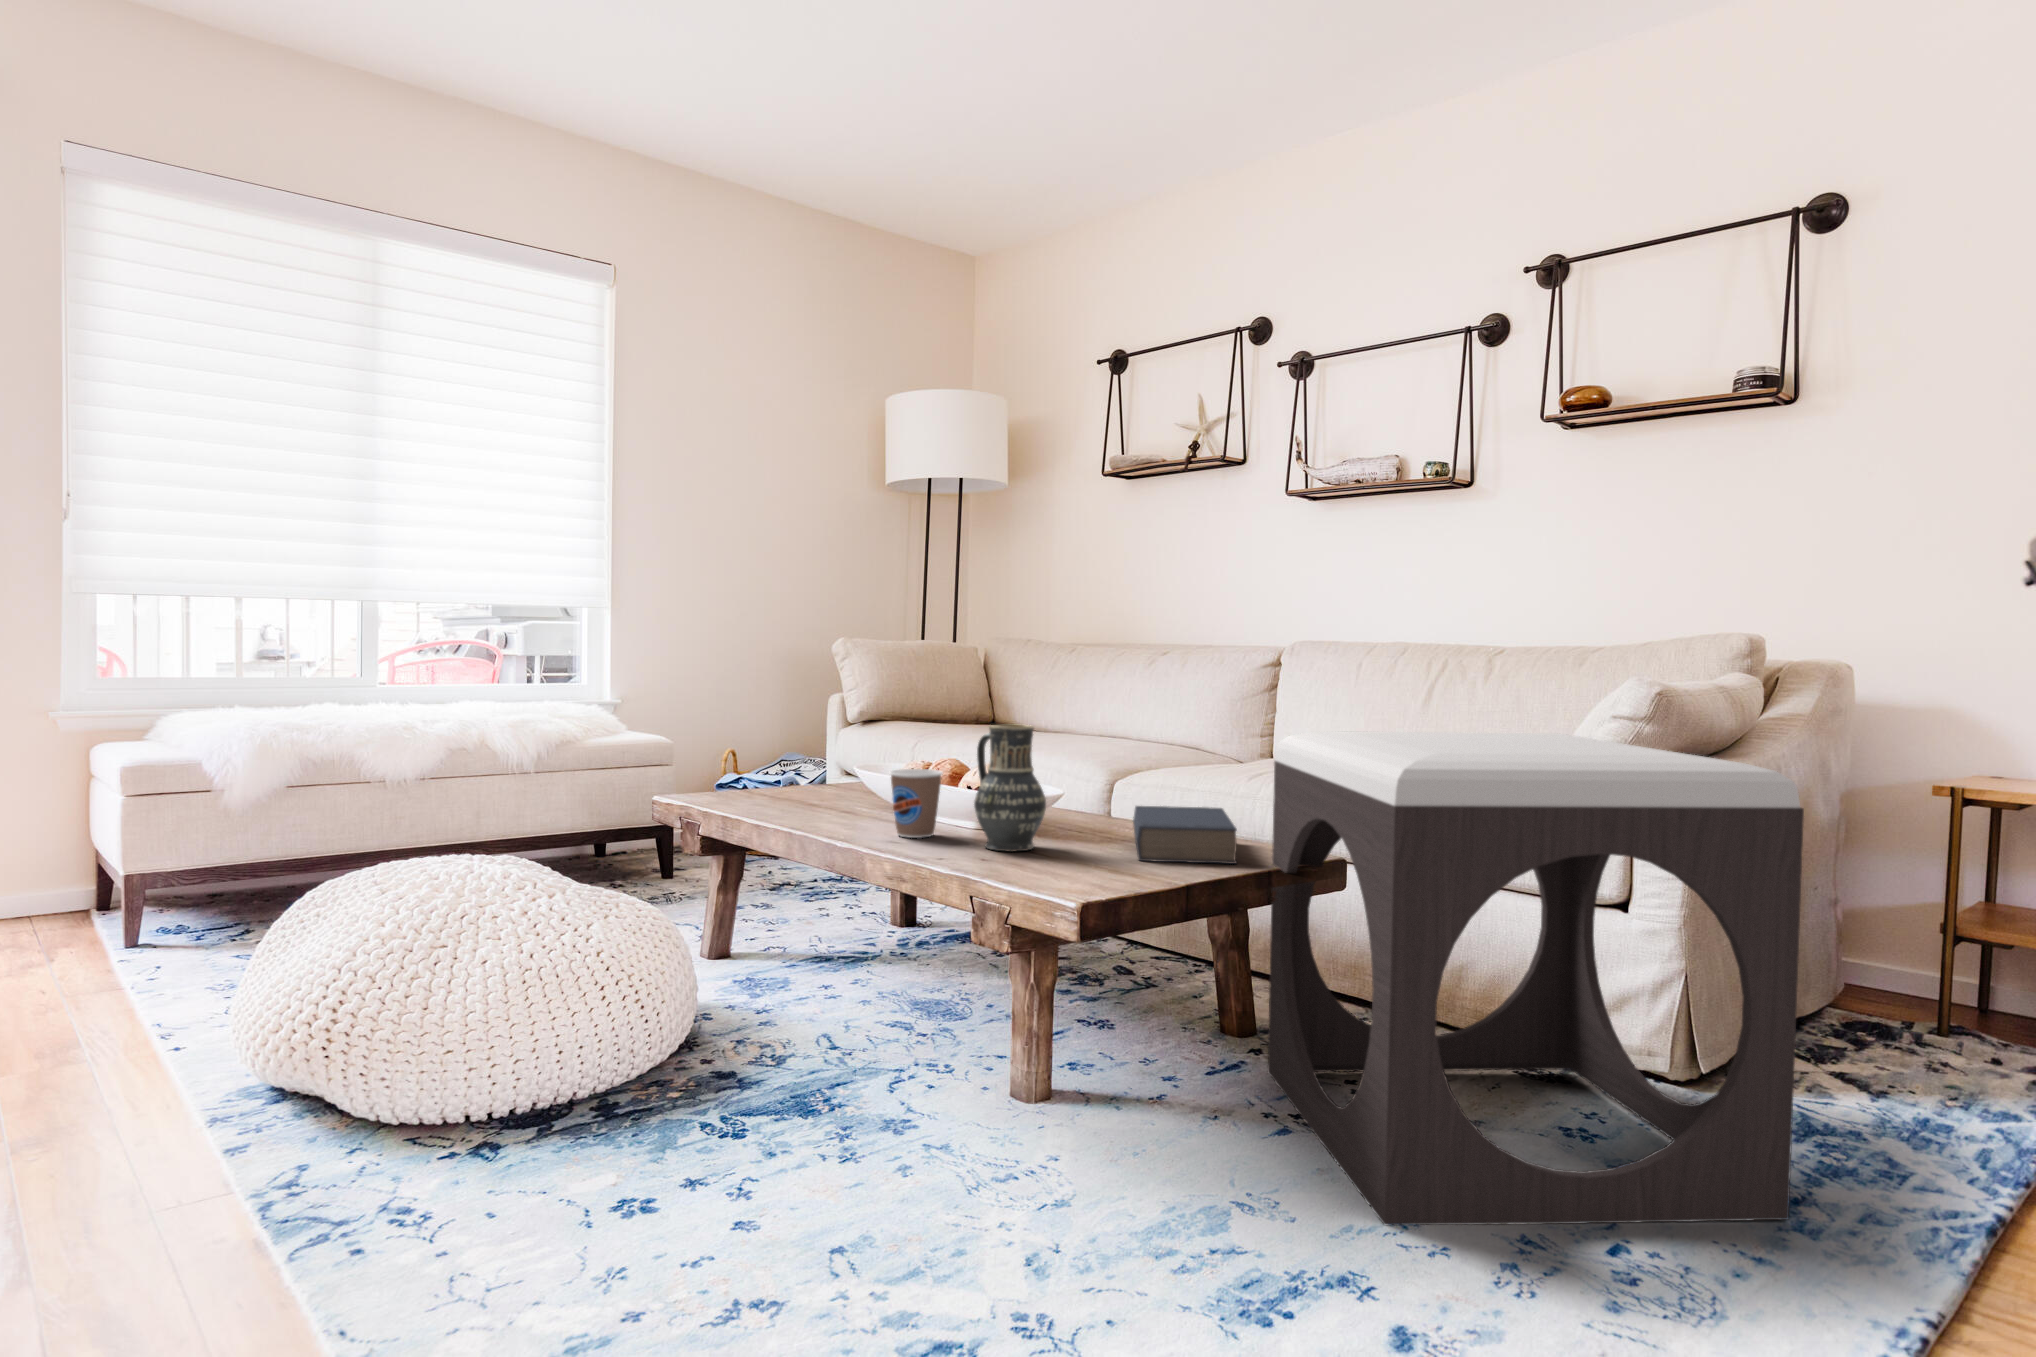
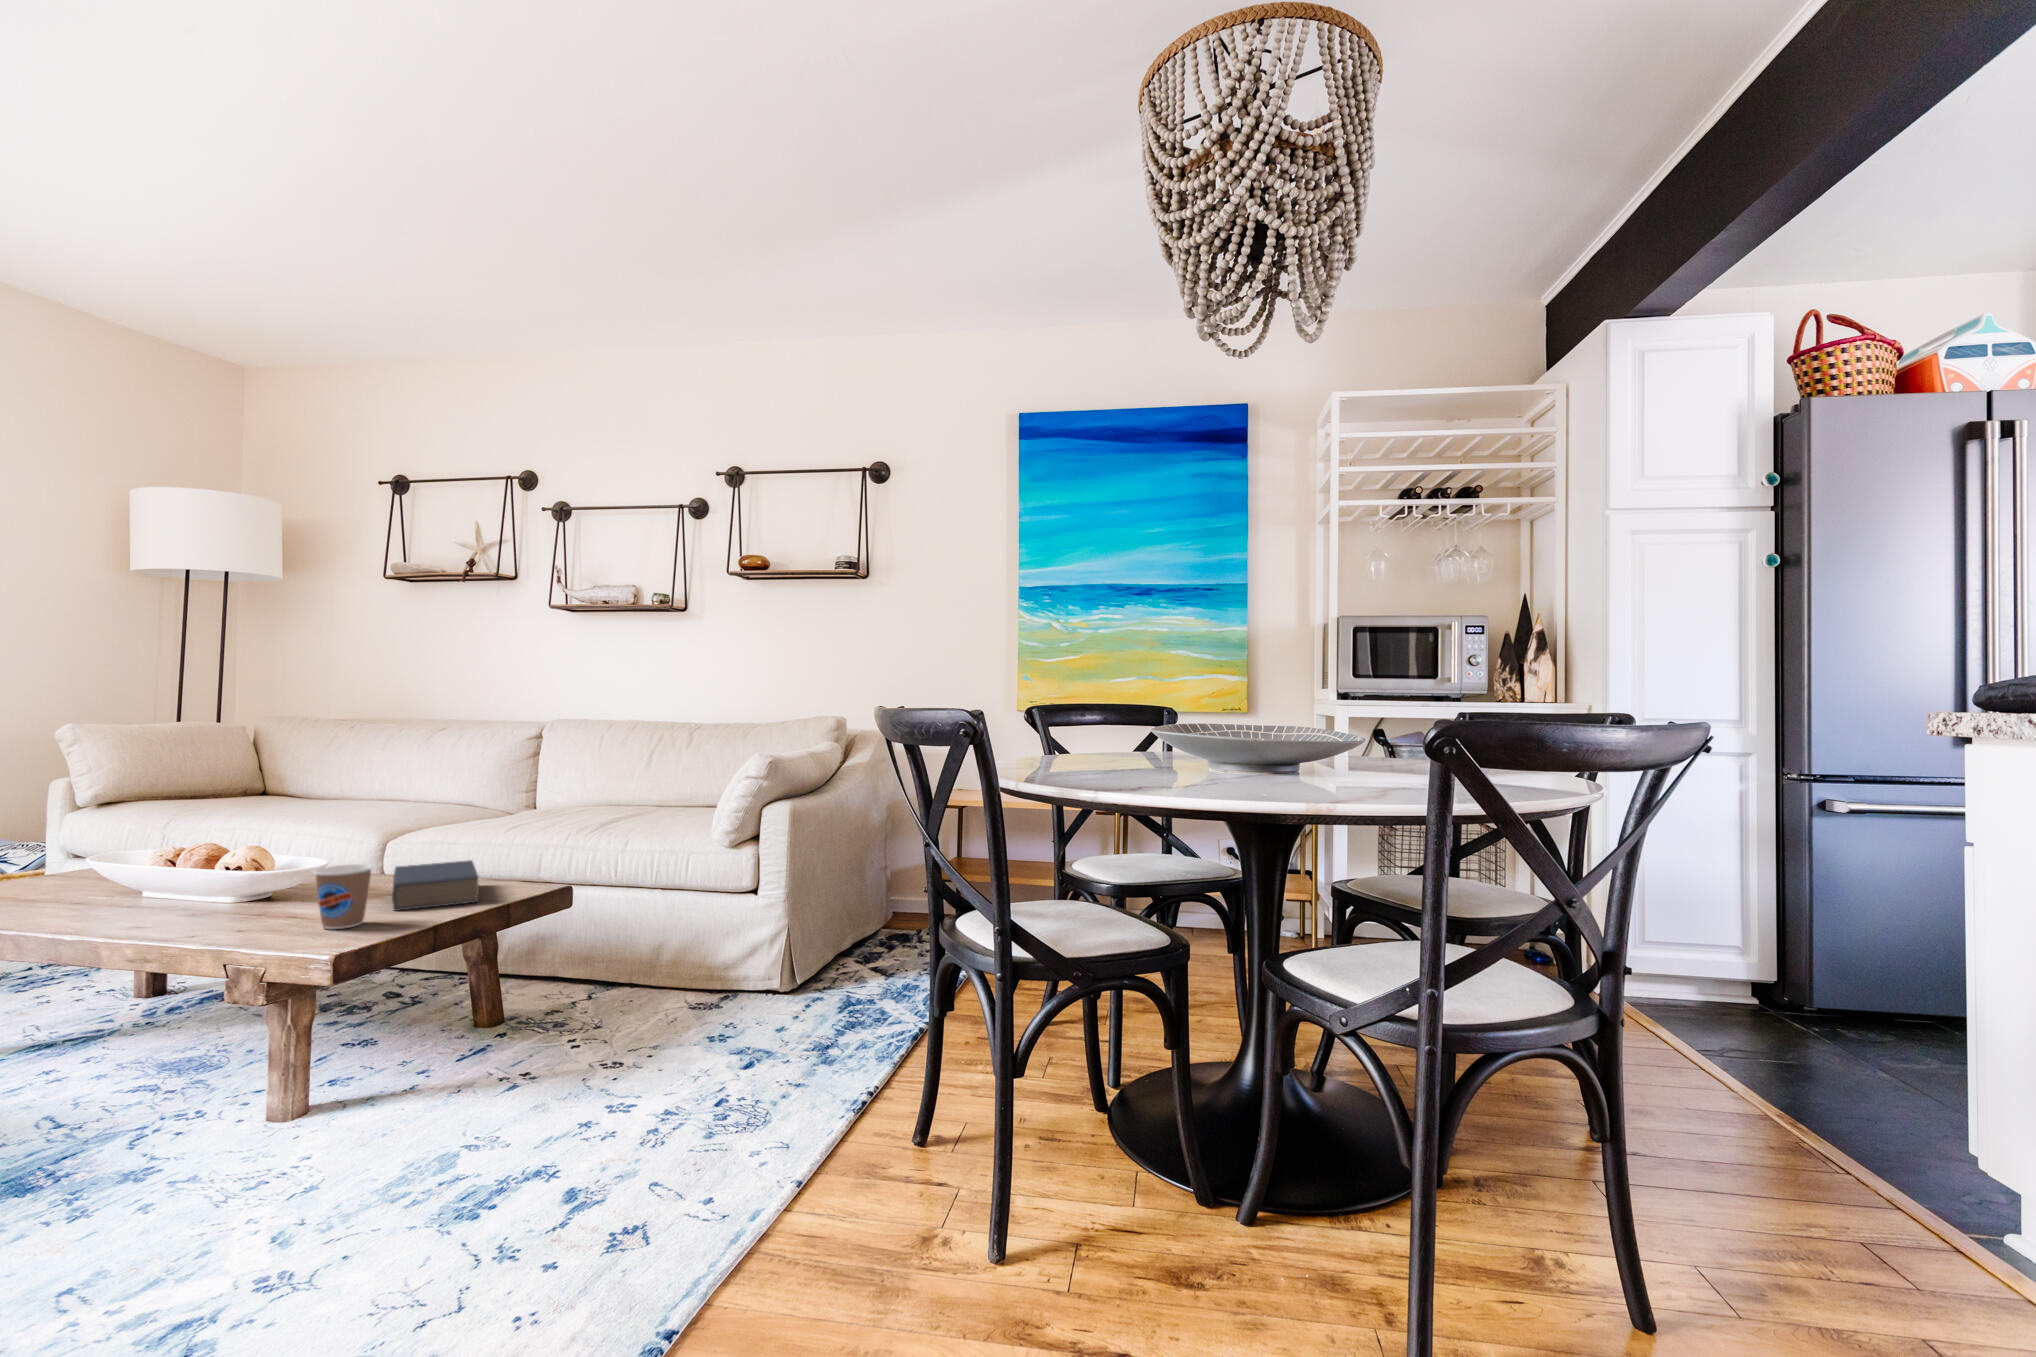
vase: present [974,724,1046,851] -> none [231,813,307,920]
footstool: present [1268,732,1804,1225] -> none [506,790,821,1130]
coffee cup: present [890,769,943,838] -> present [314,864,373,929]

